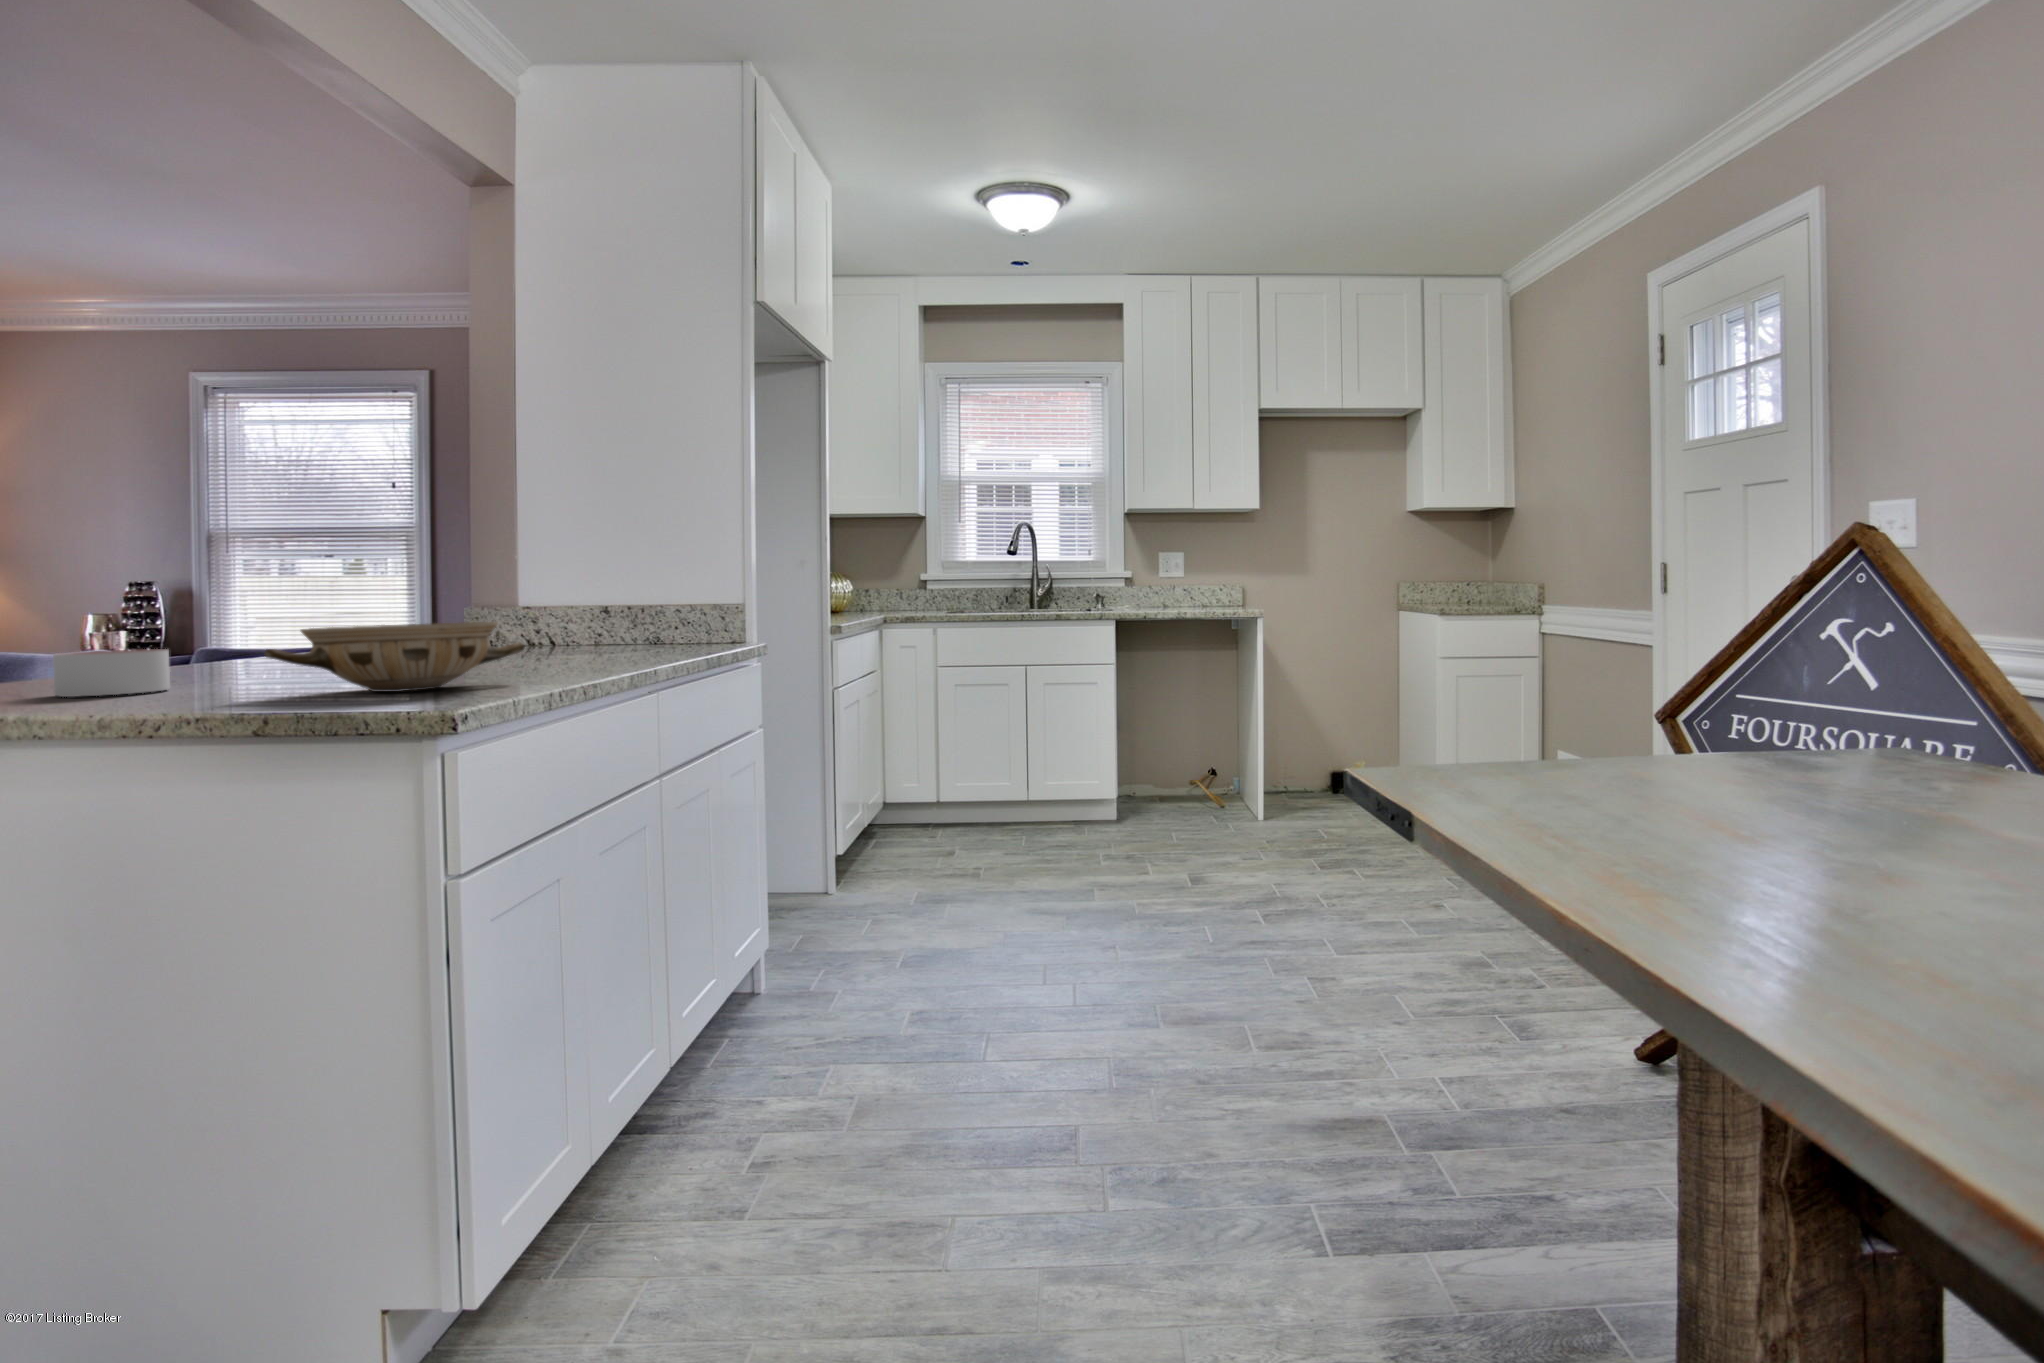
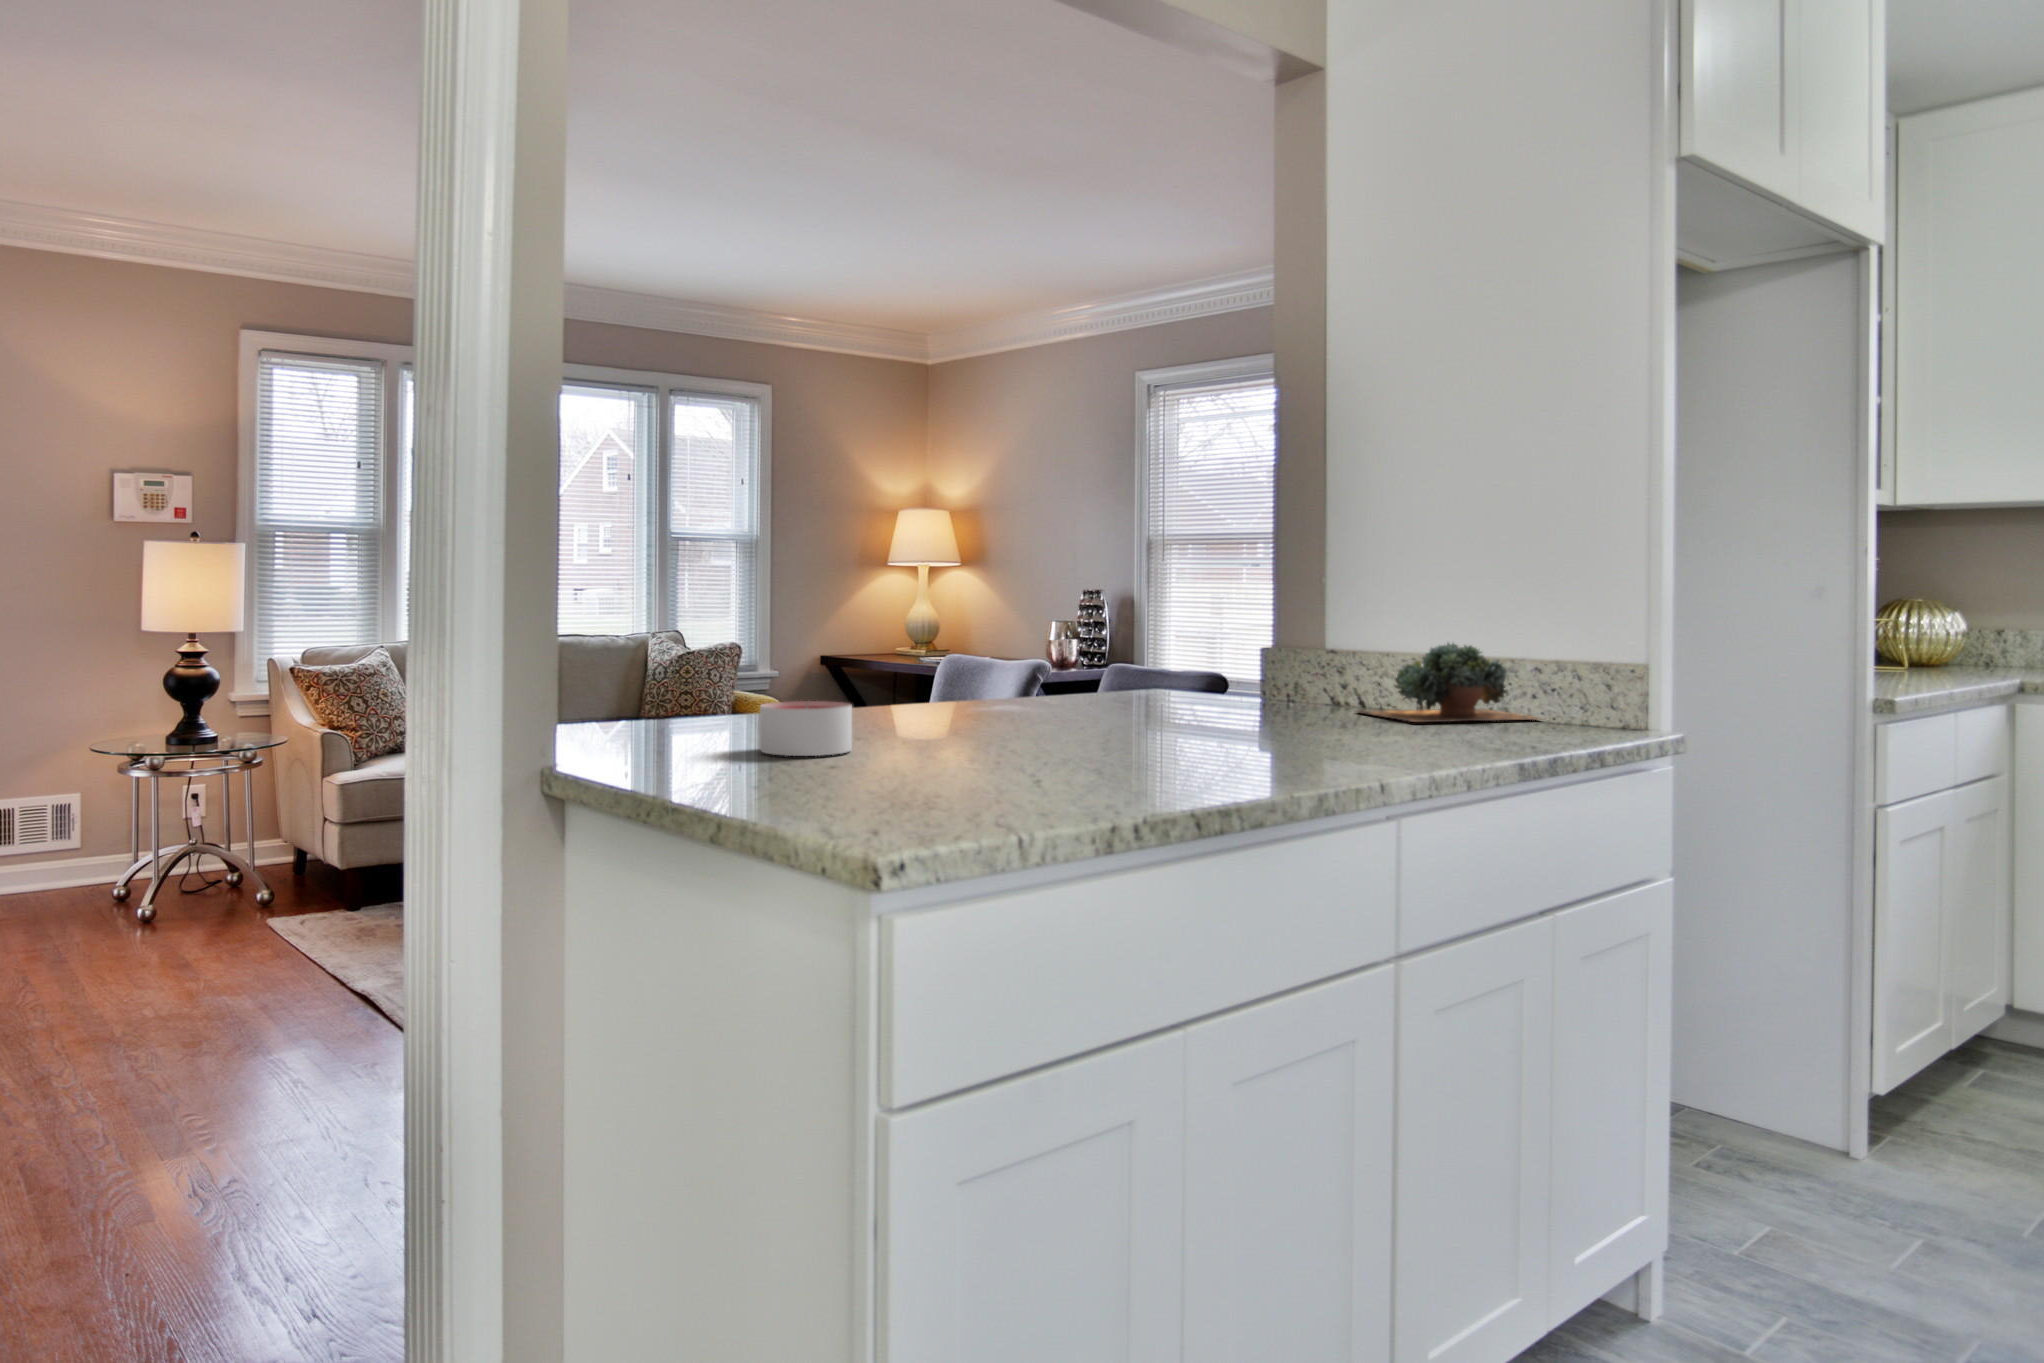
succulent plant: none [557,597,684,647] -> present [1357,643,1539,722]
ceramic bowl: present [264,622,525,692] -> none [869,694,1170,797]

